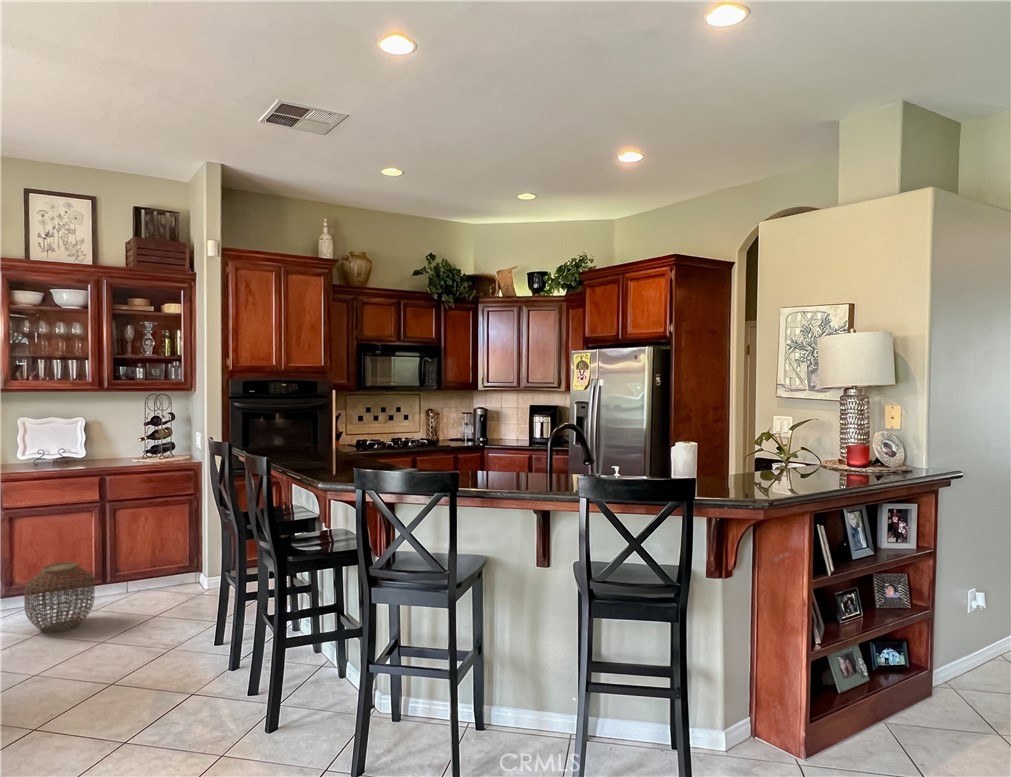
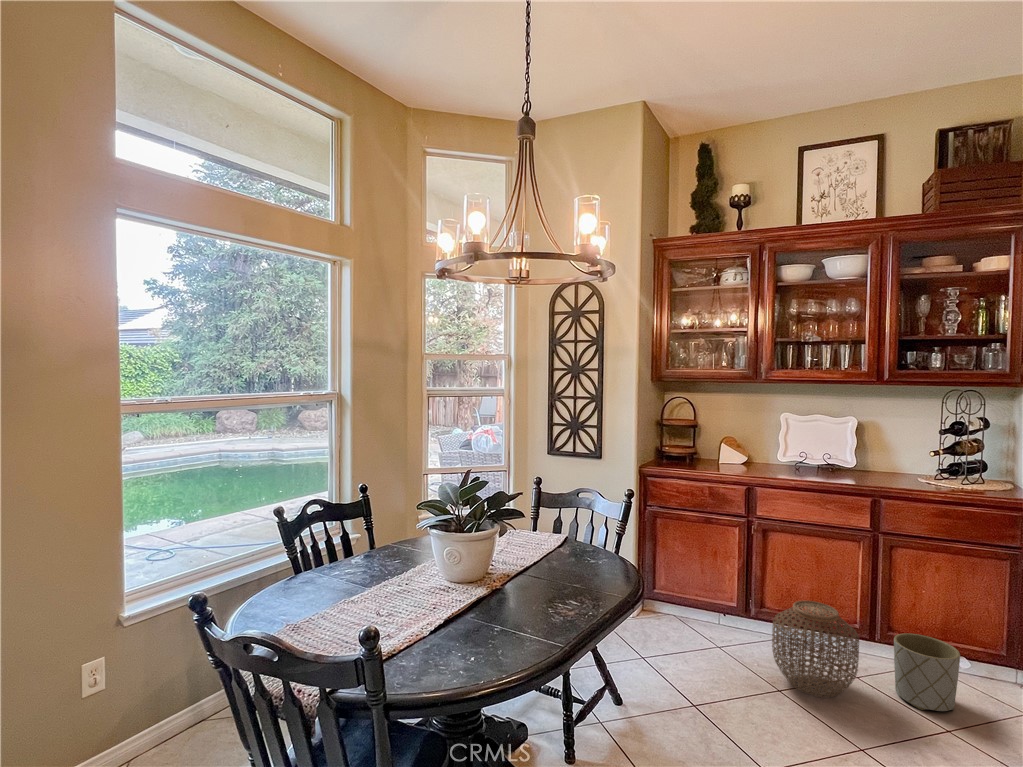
planter: none [118,564,160,612] -> present [894,633,960,711]

